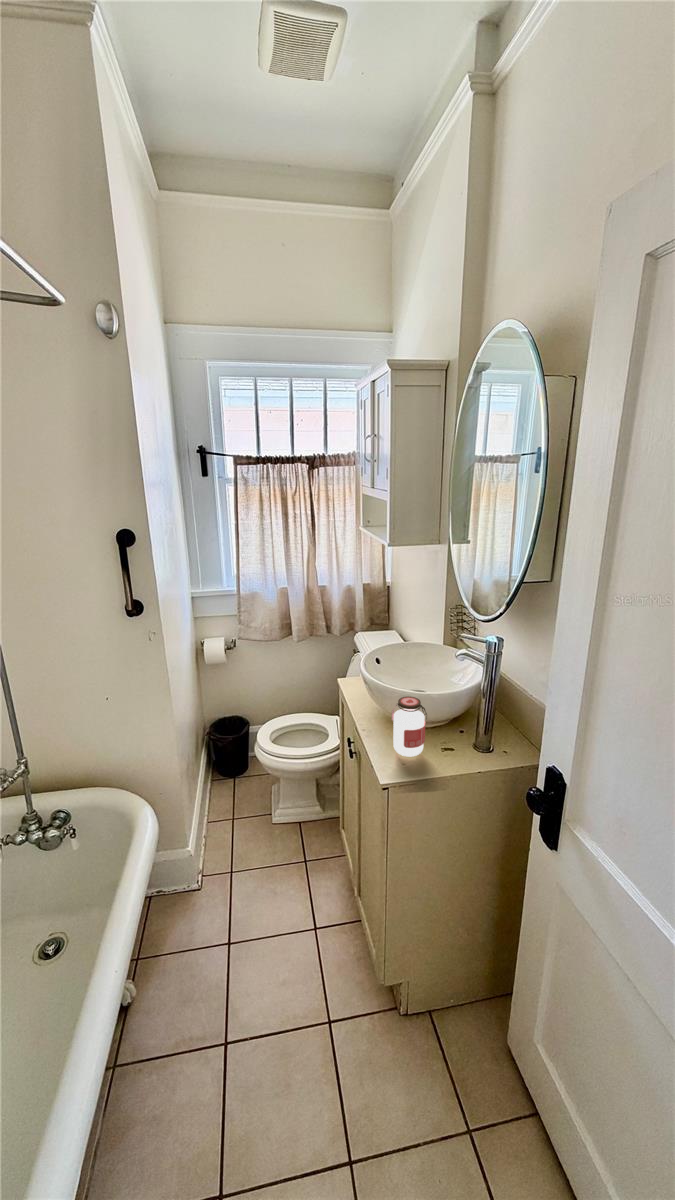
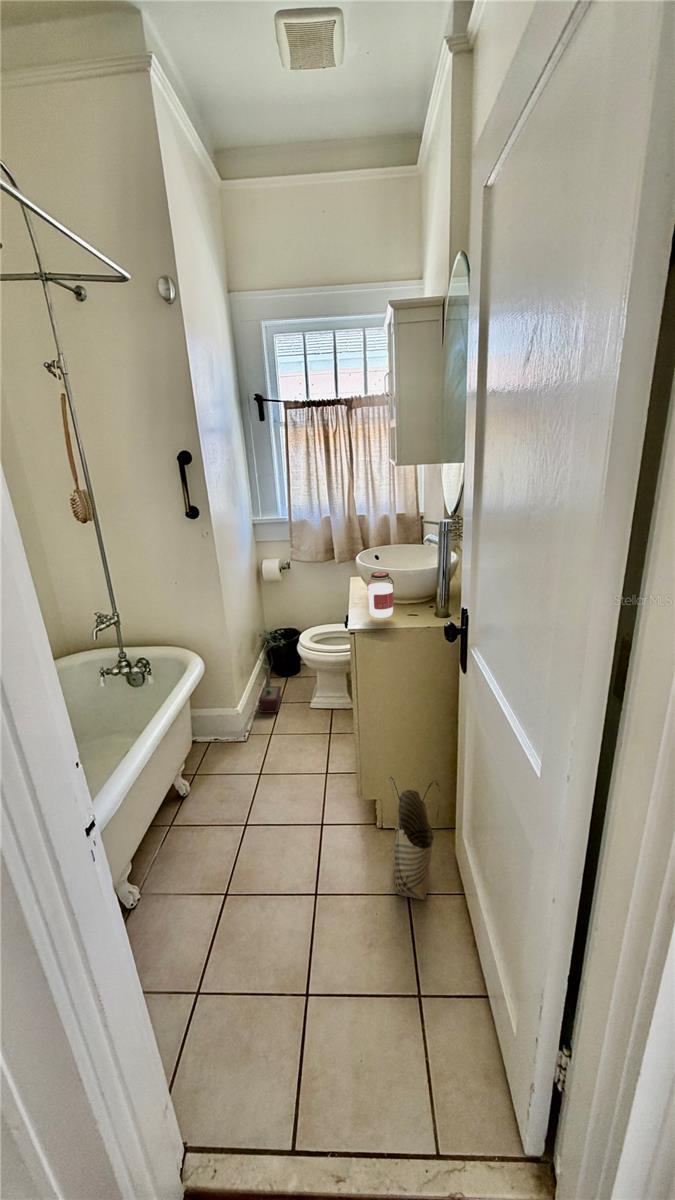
potted plant: none [204,724,240,836] -> present [255,630,284,713]
woven basket: none [437,974,516,1147] -> present [390,777,440,900]

